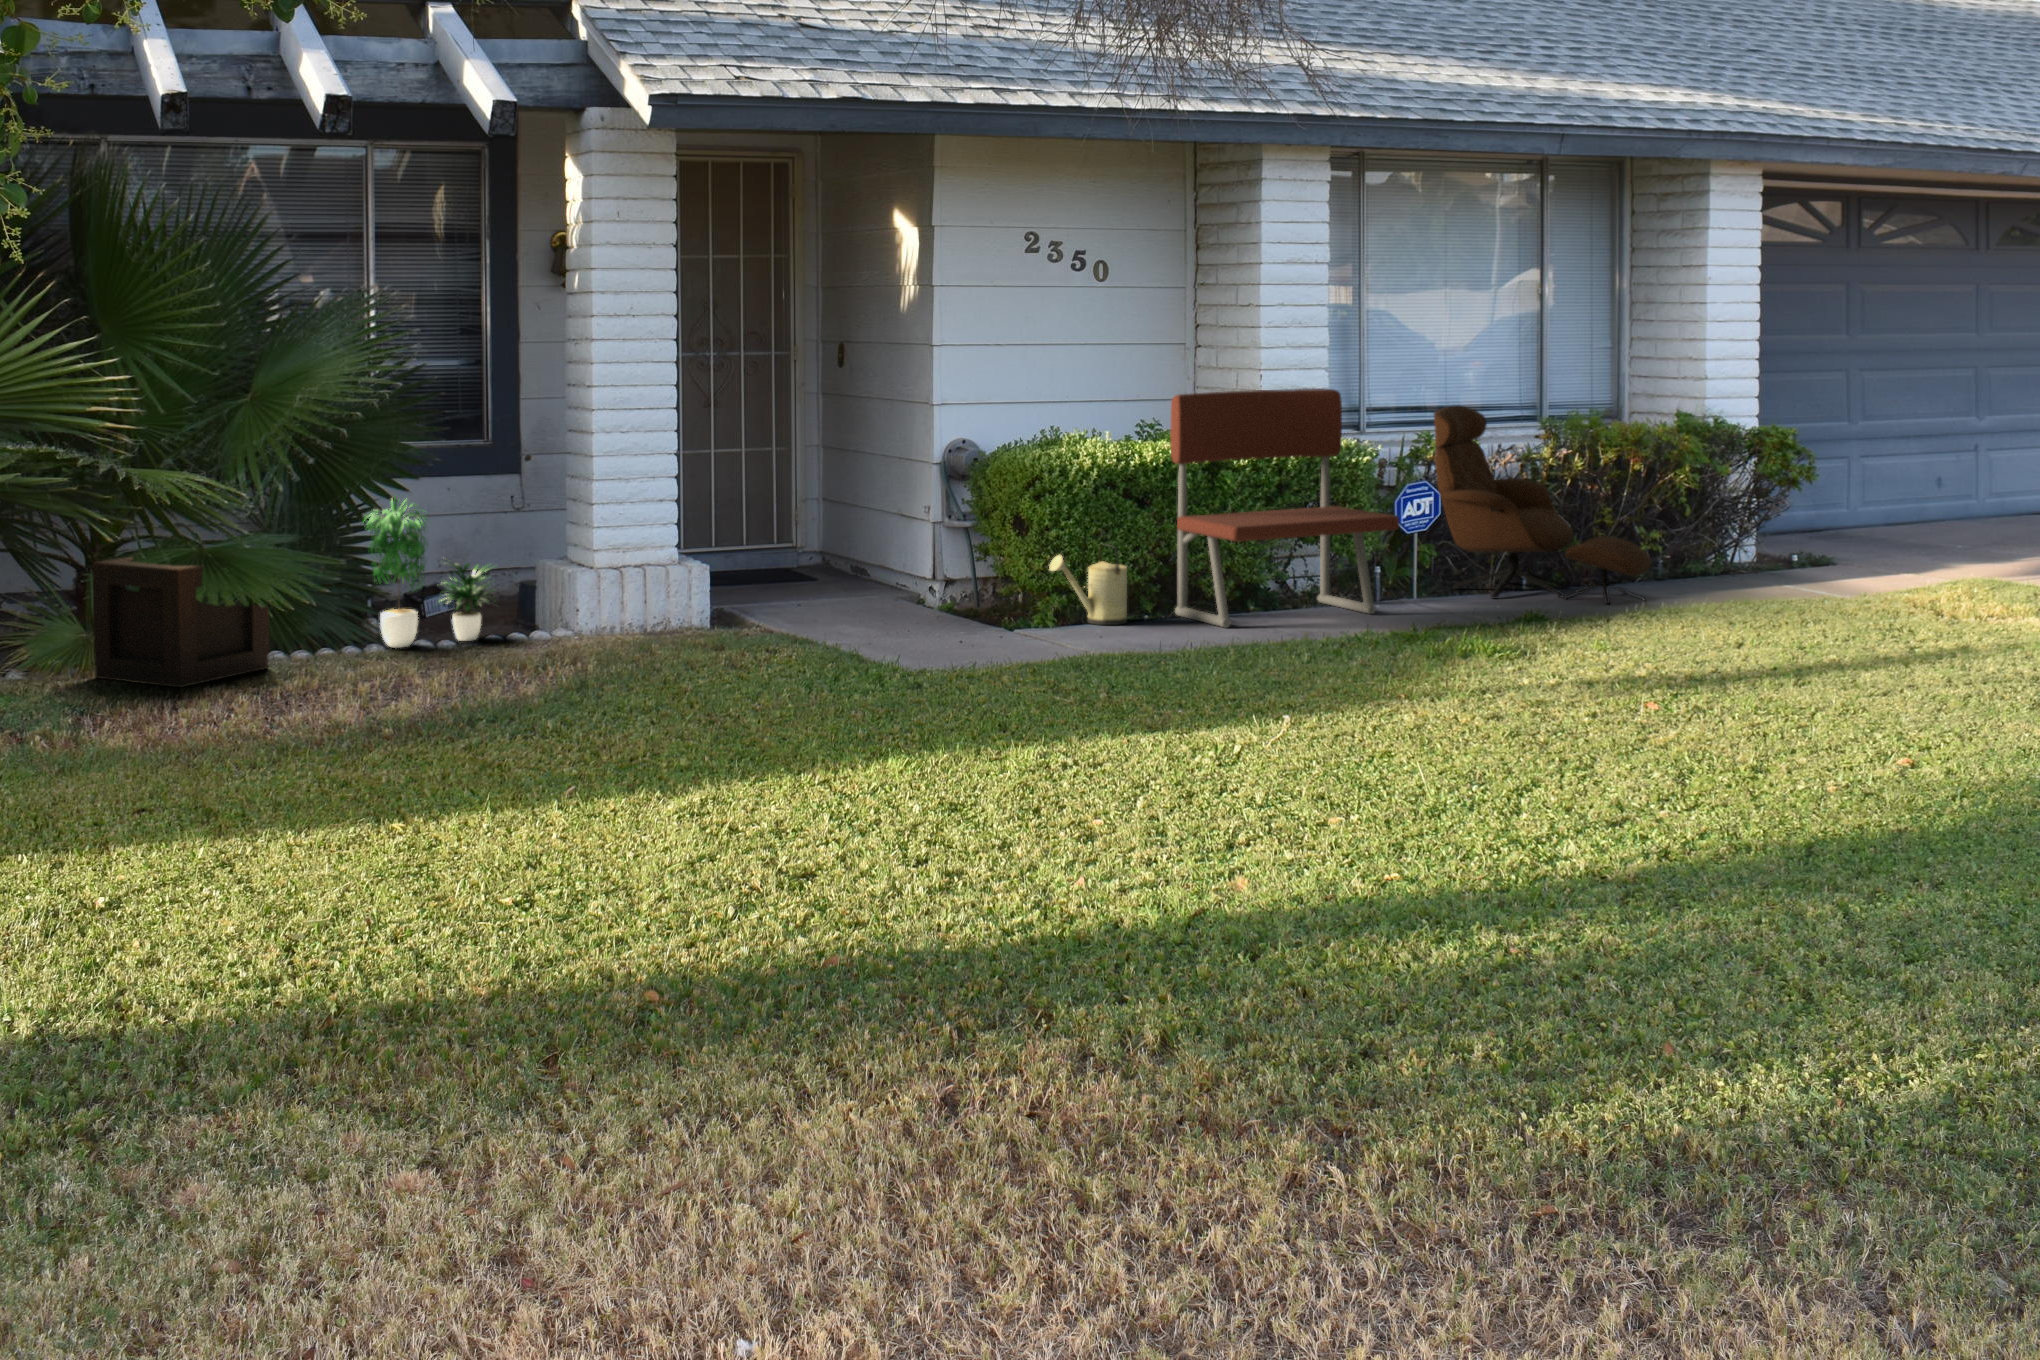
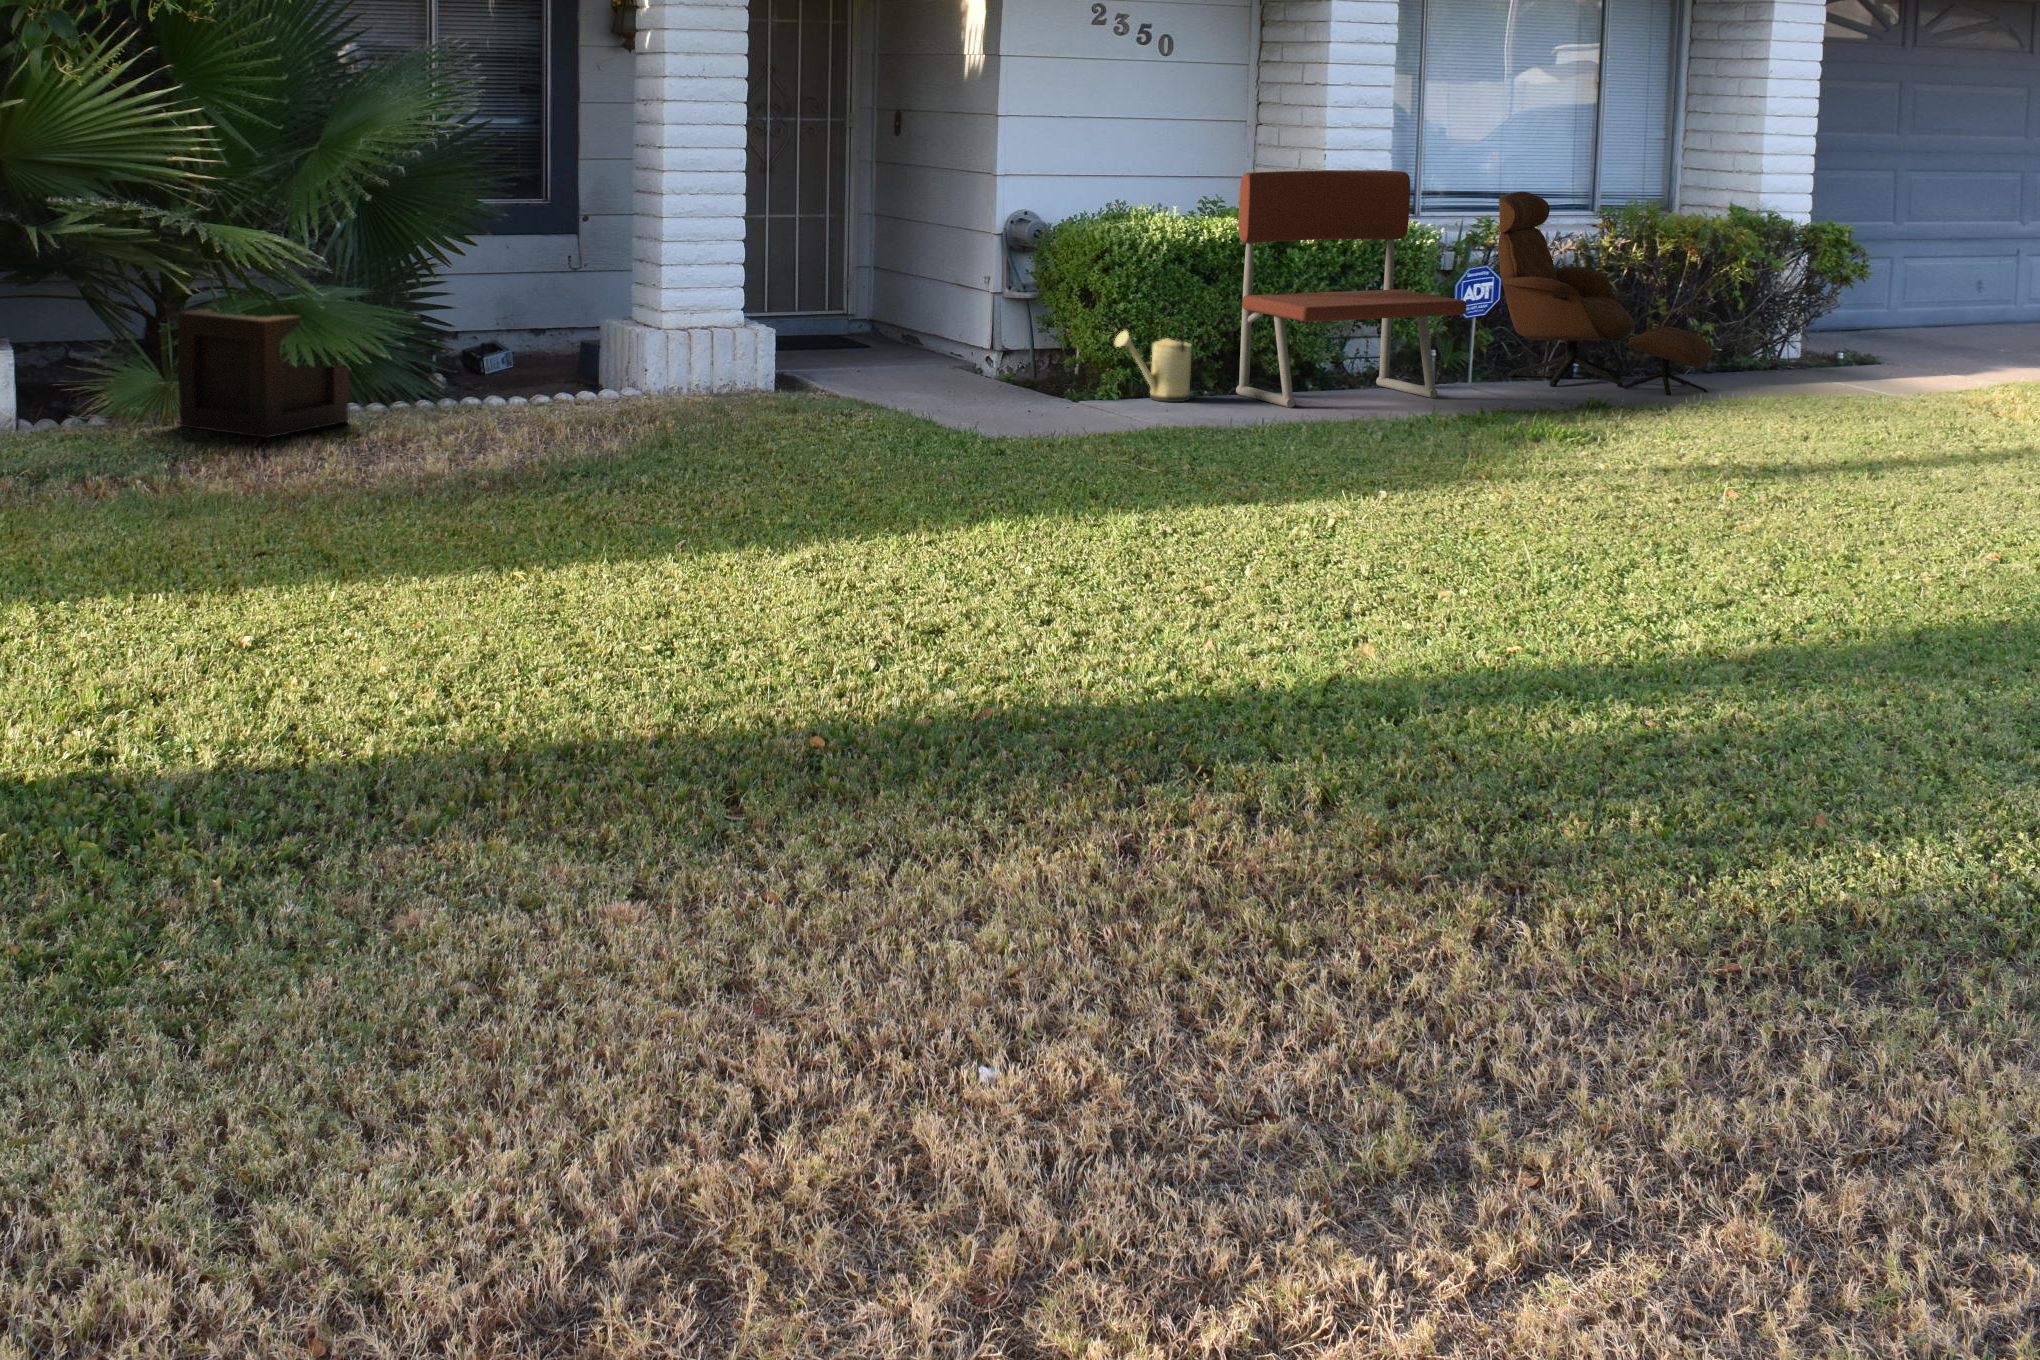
potted plant: present [366,499,497,648] -> none [434,252,570,405]

